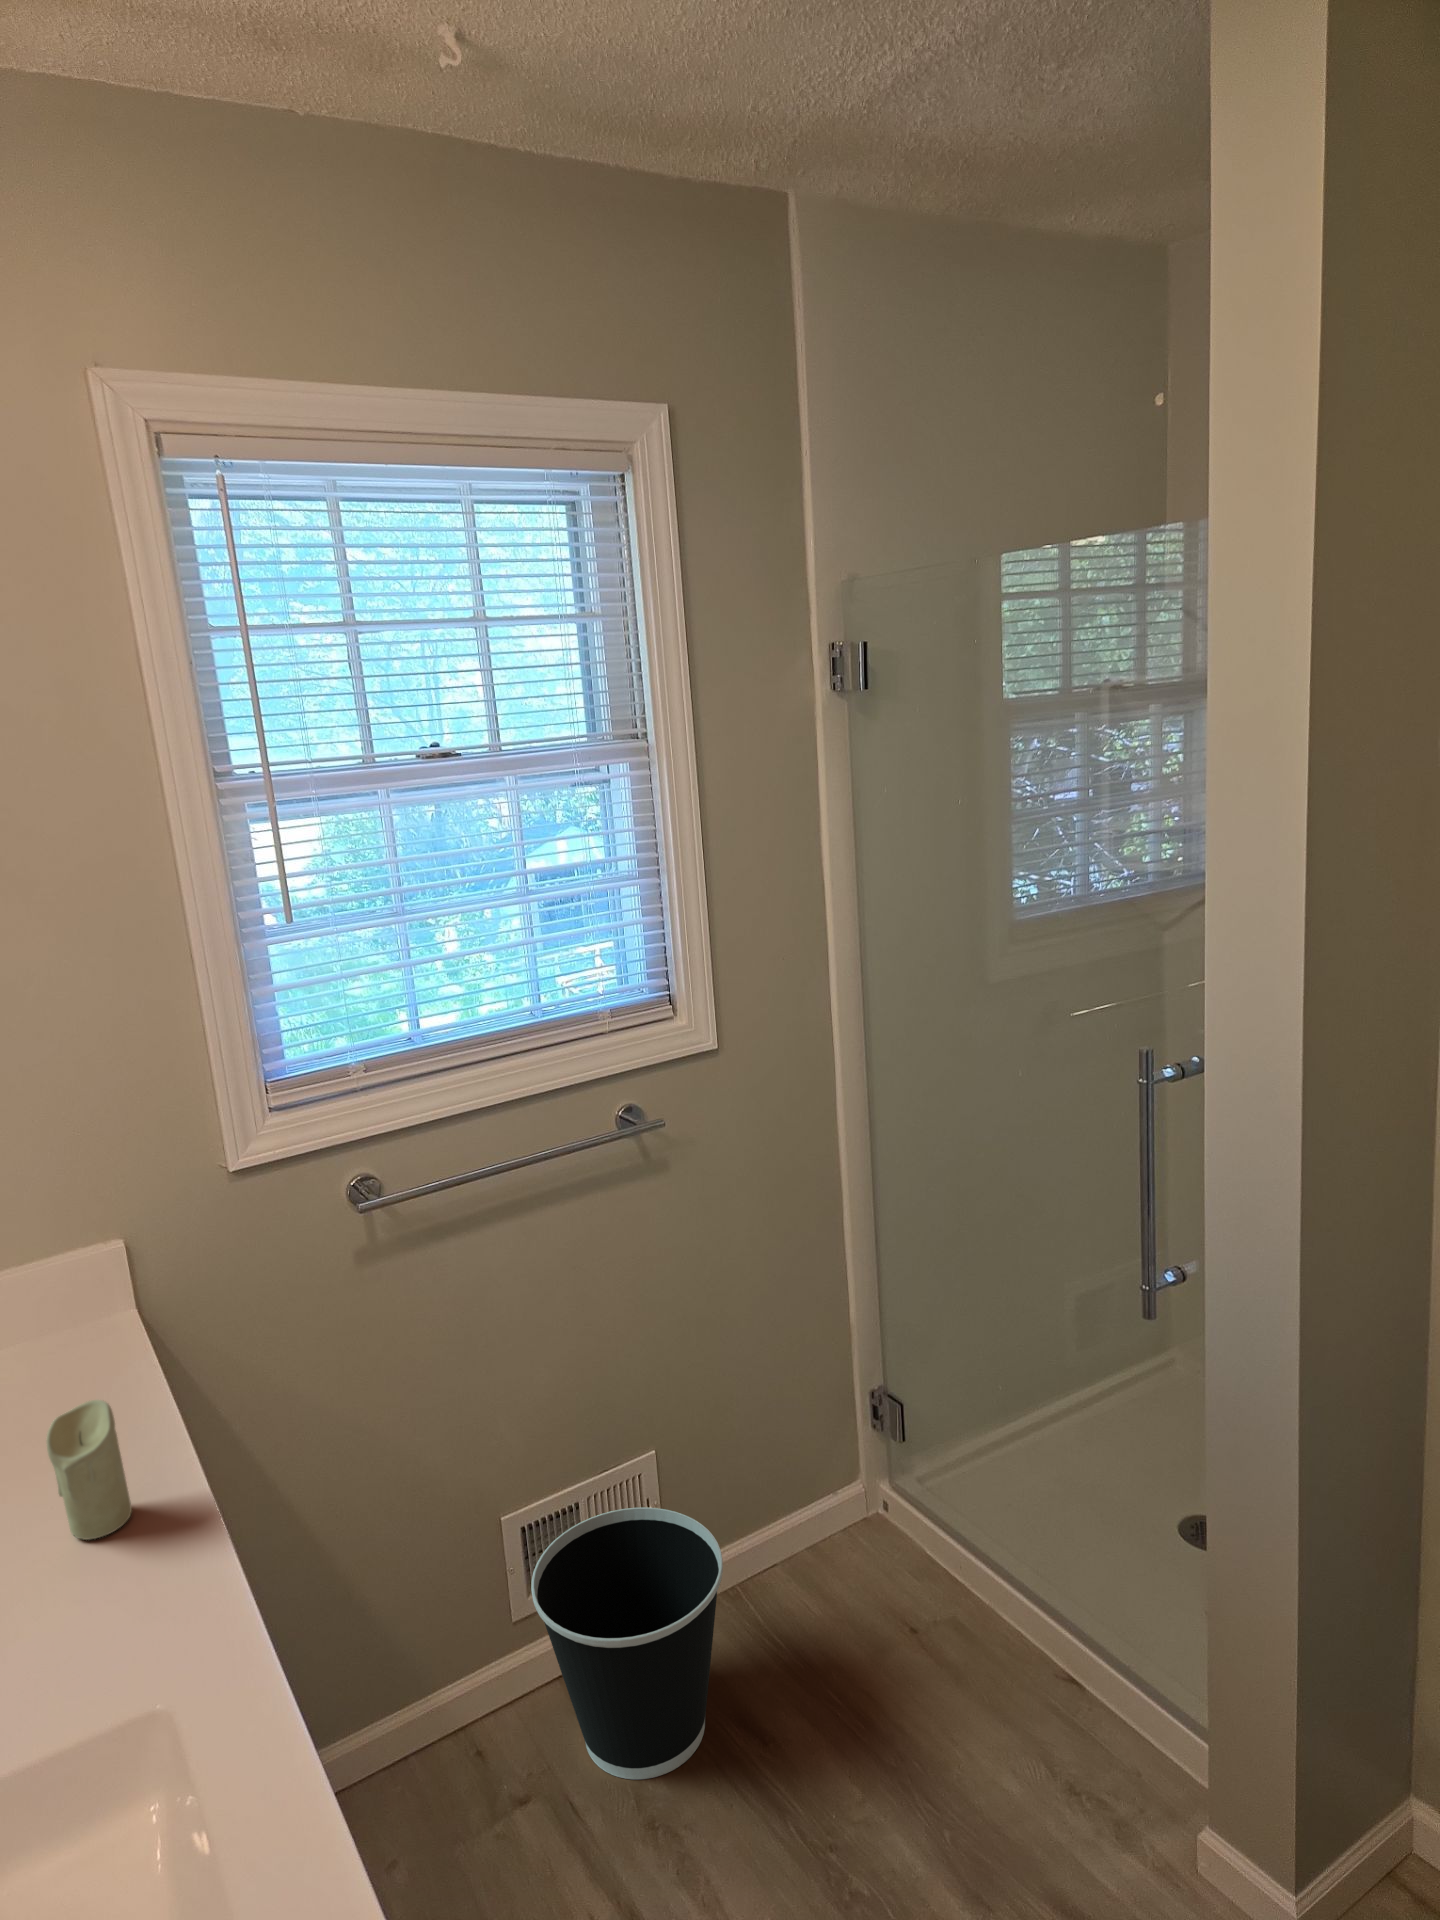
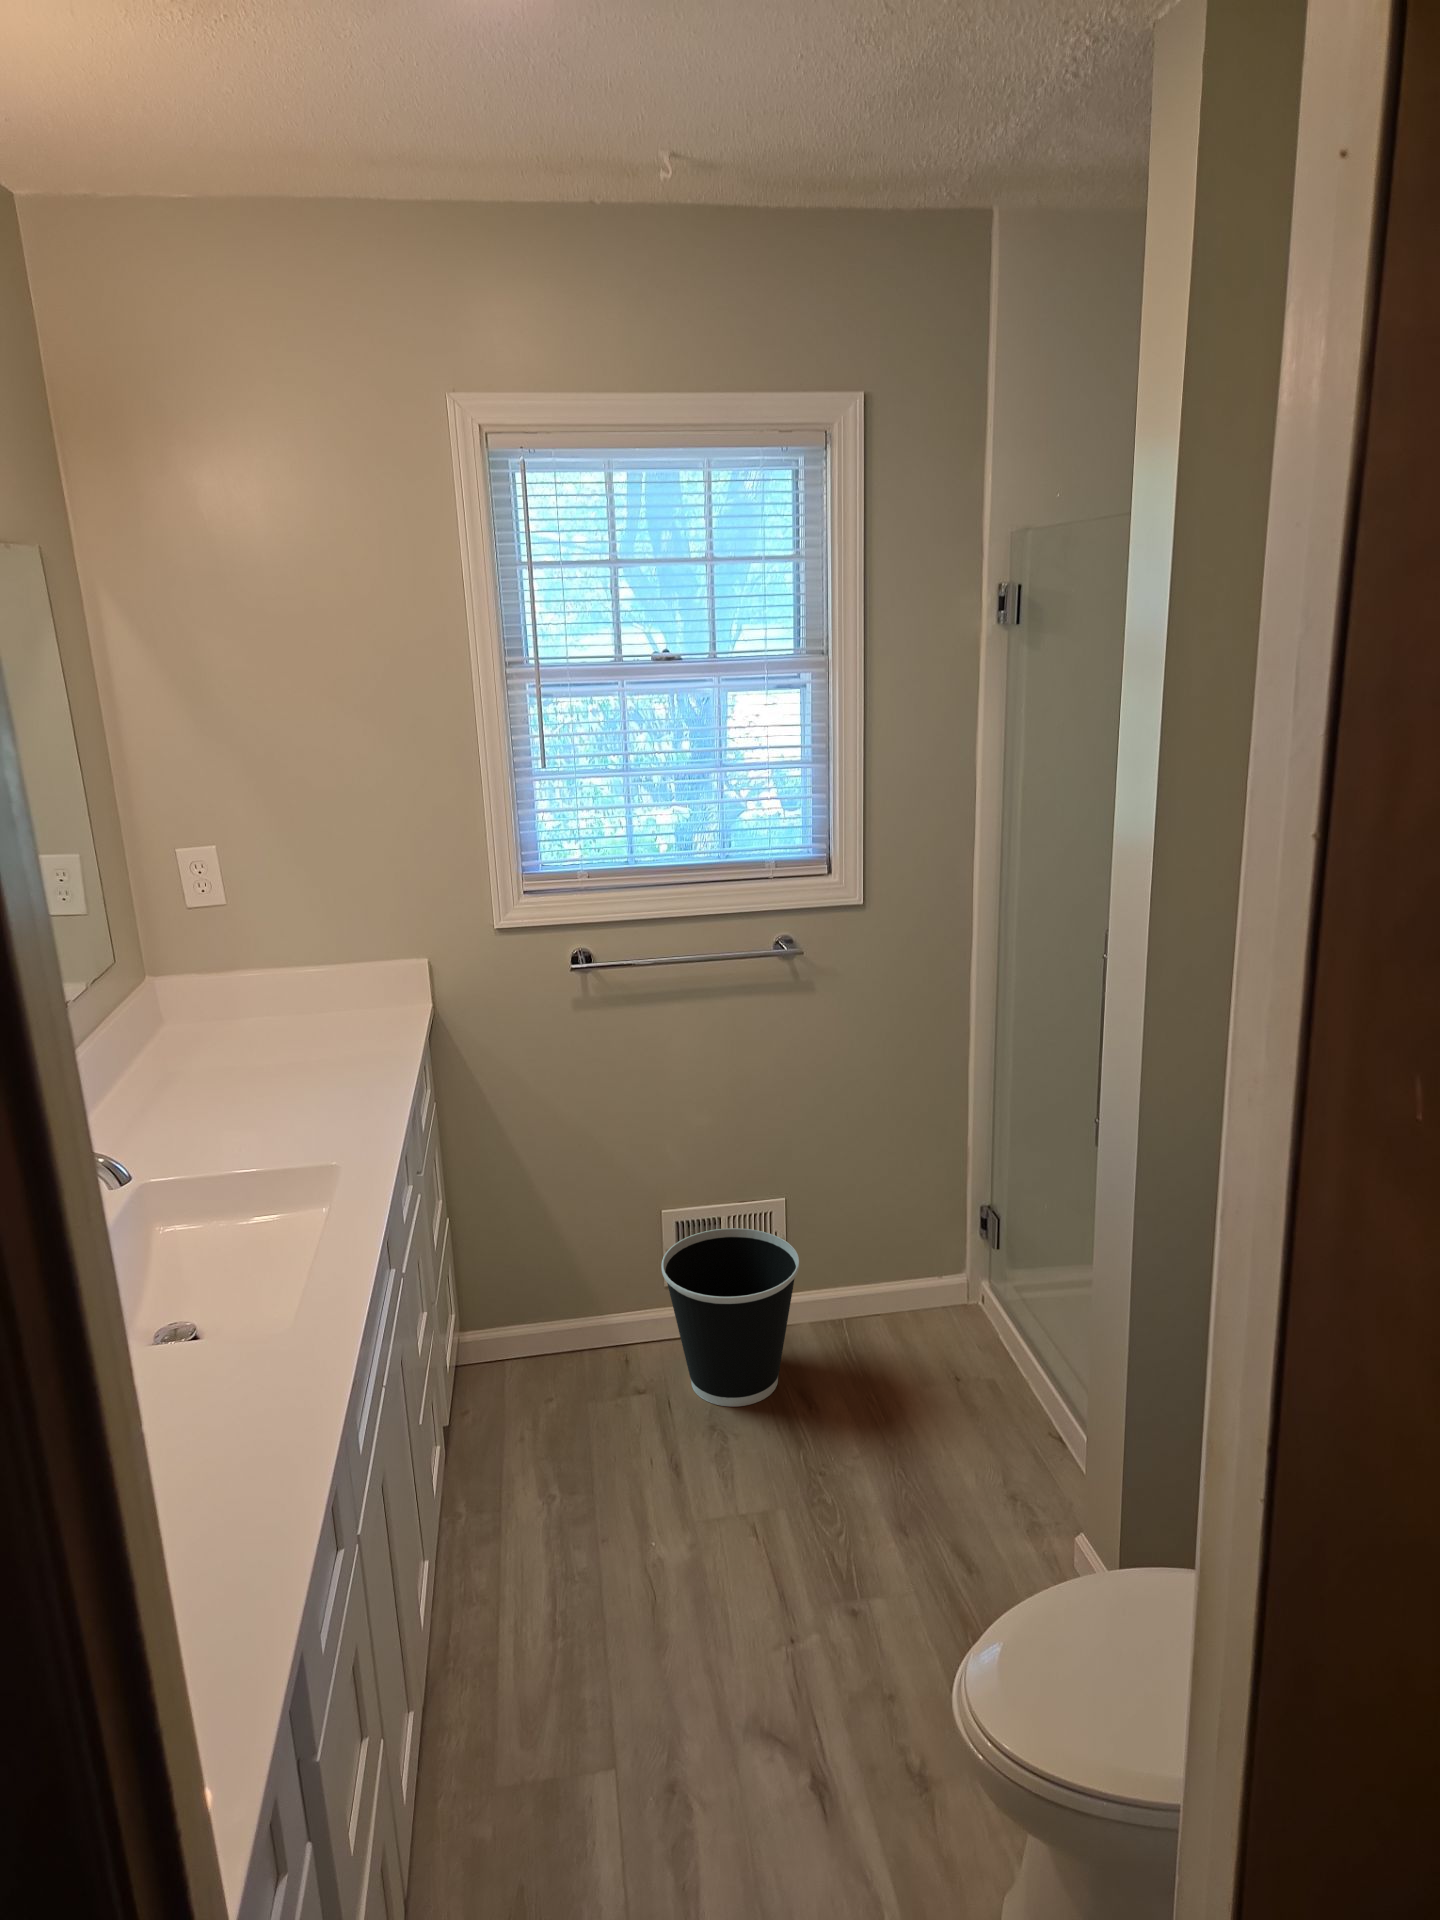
candle: present [46,1400,132,1540] -> none [334,1021,376,1096]

